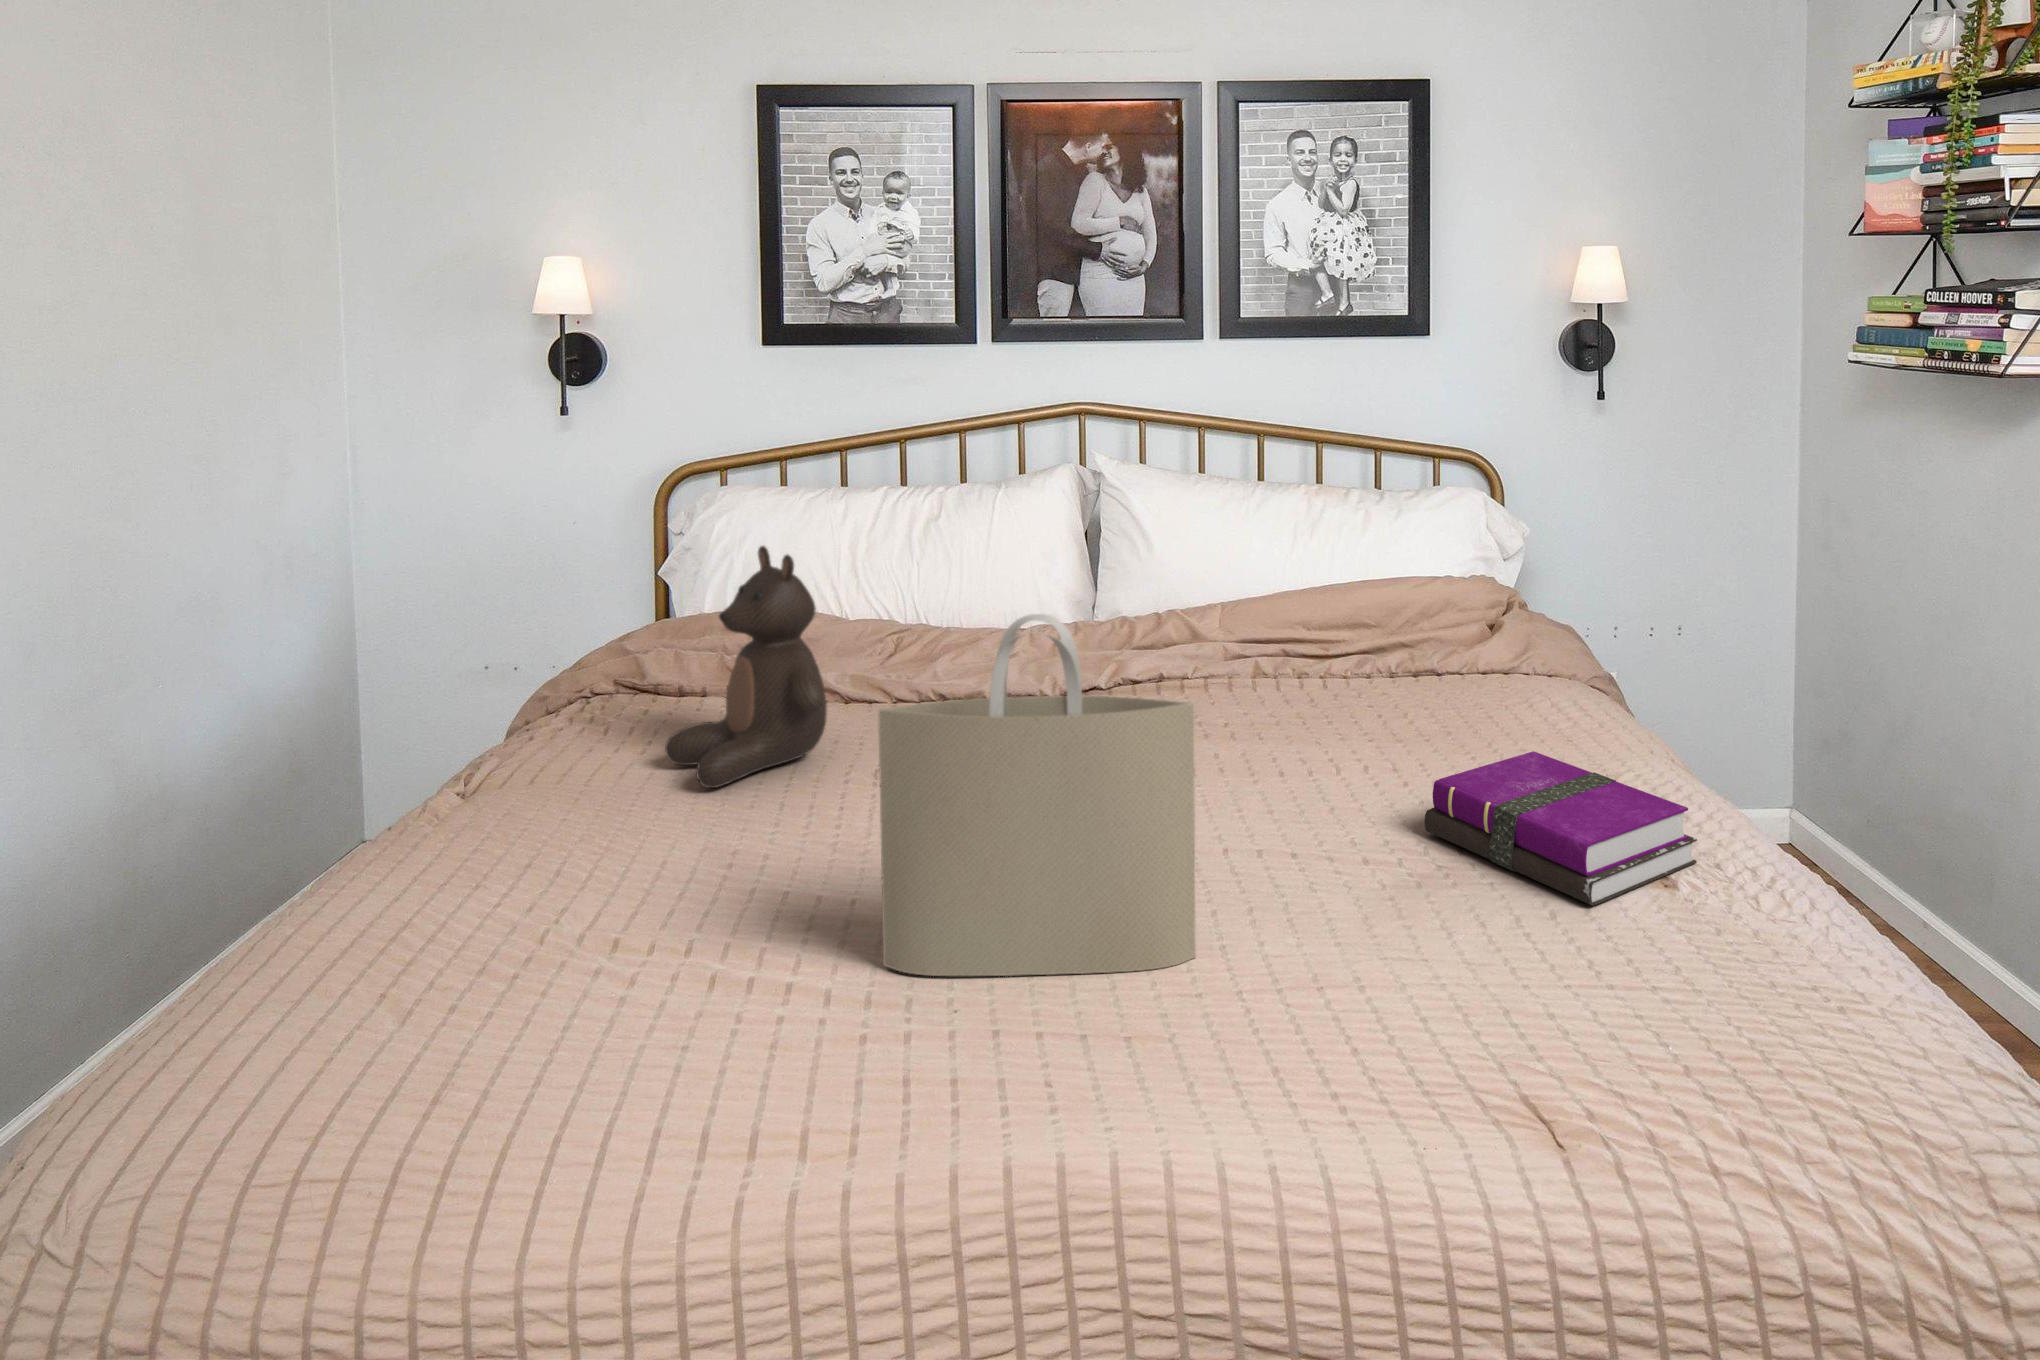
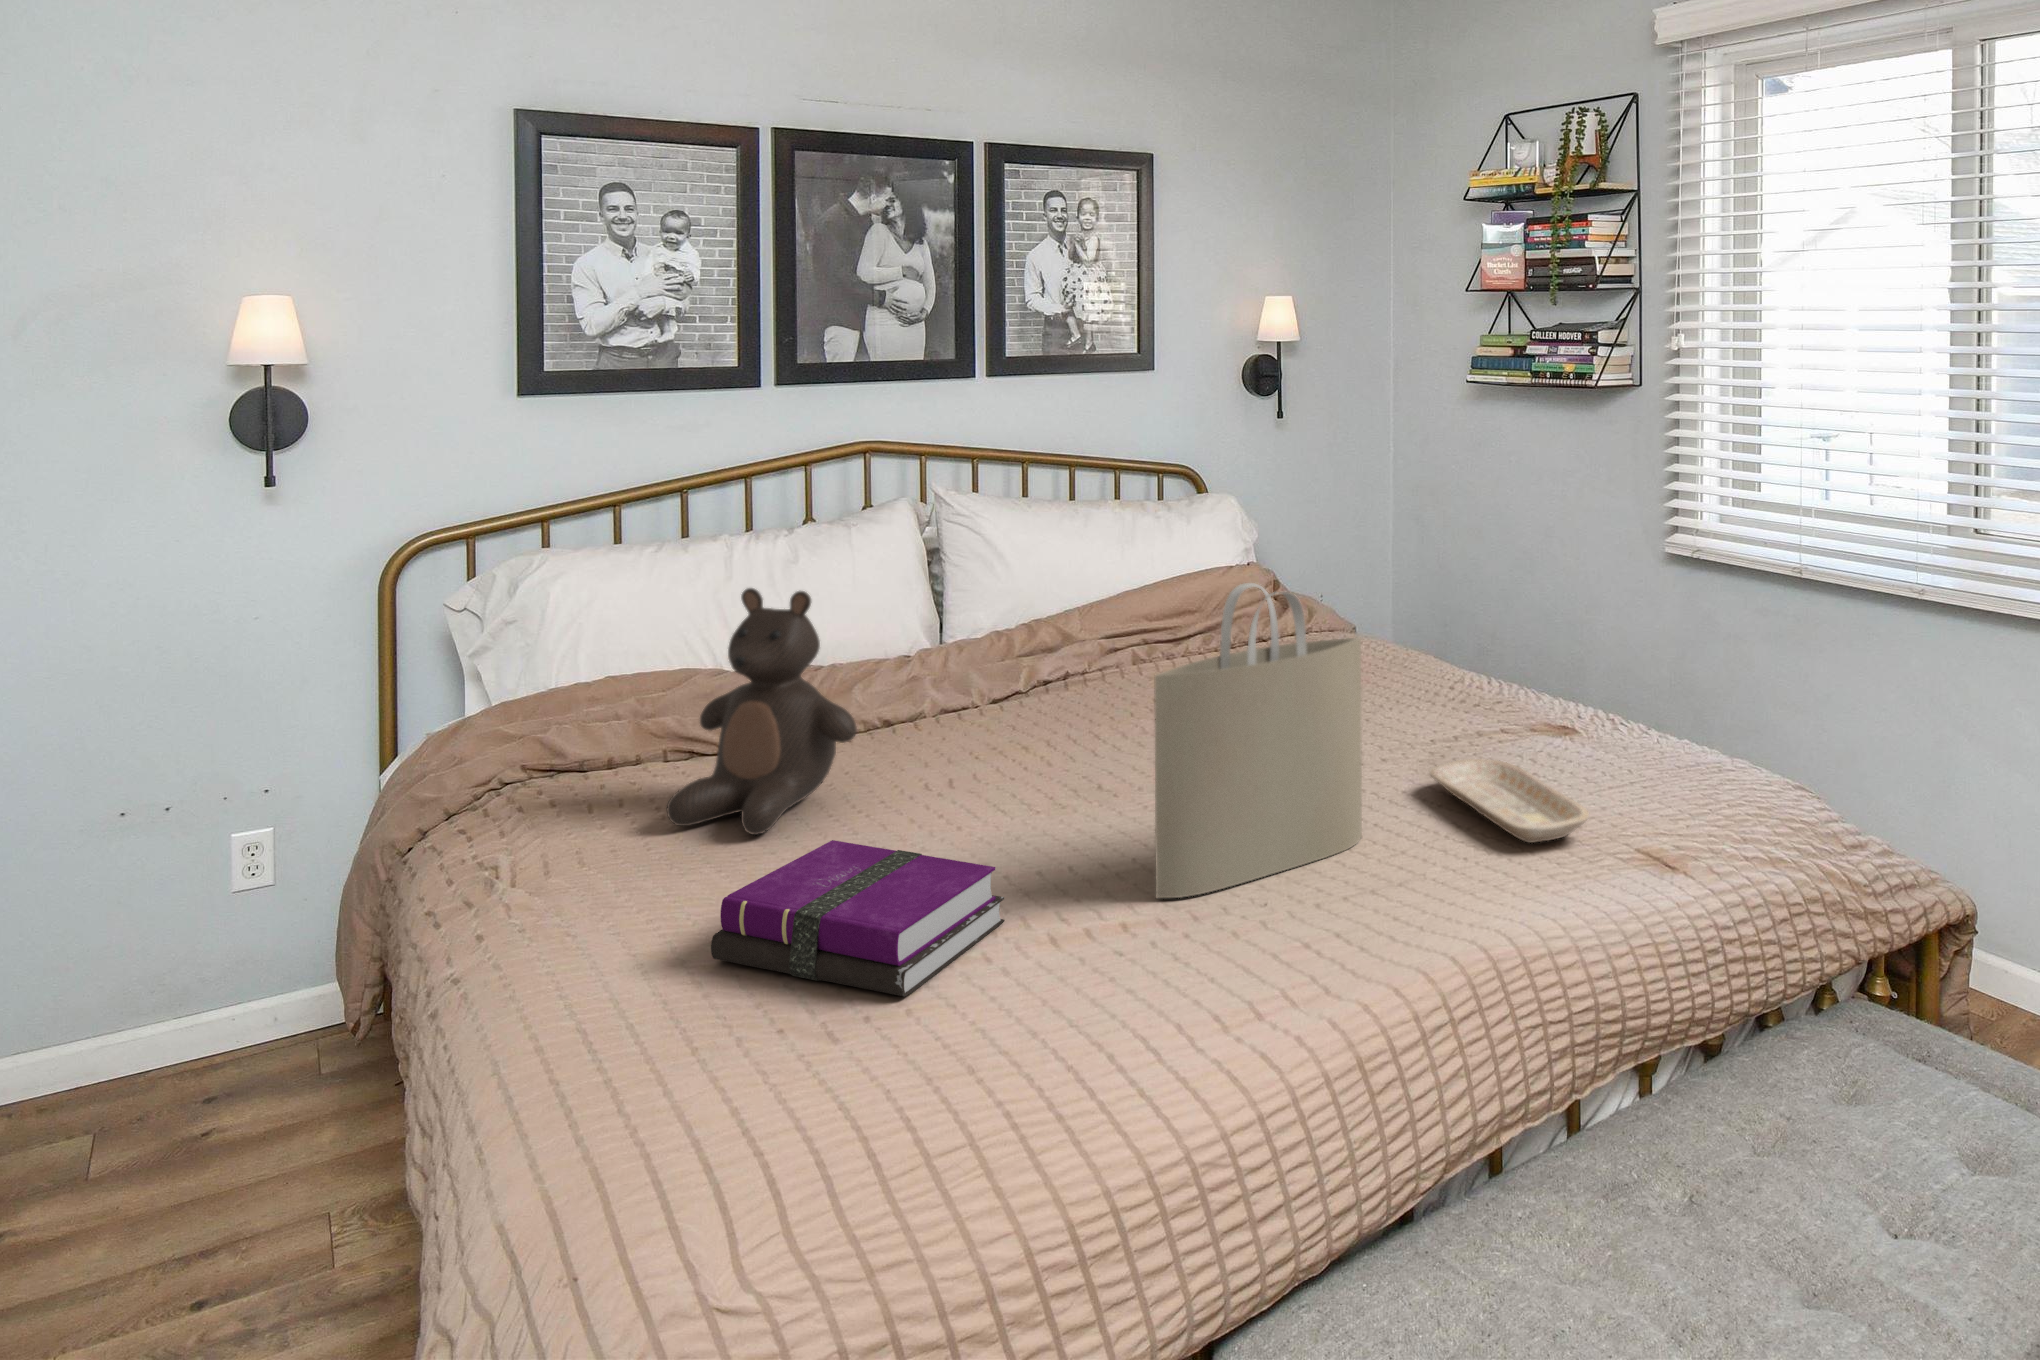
notebook: present [1424,751,1697,906] -> present [711,840,1005,997]
tray: none [1337,886,1478,1040] -> present [1429,759,1589,843]

